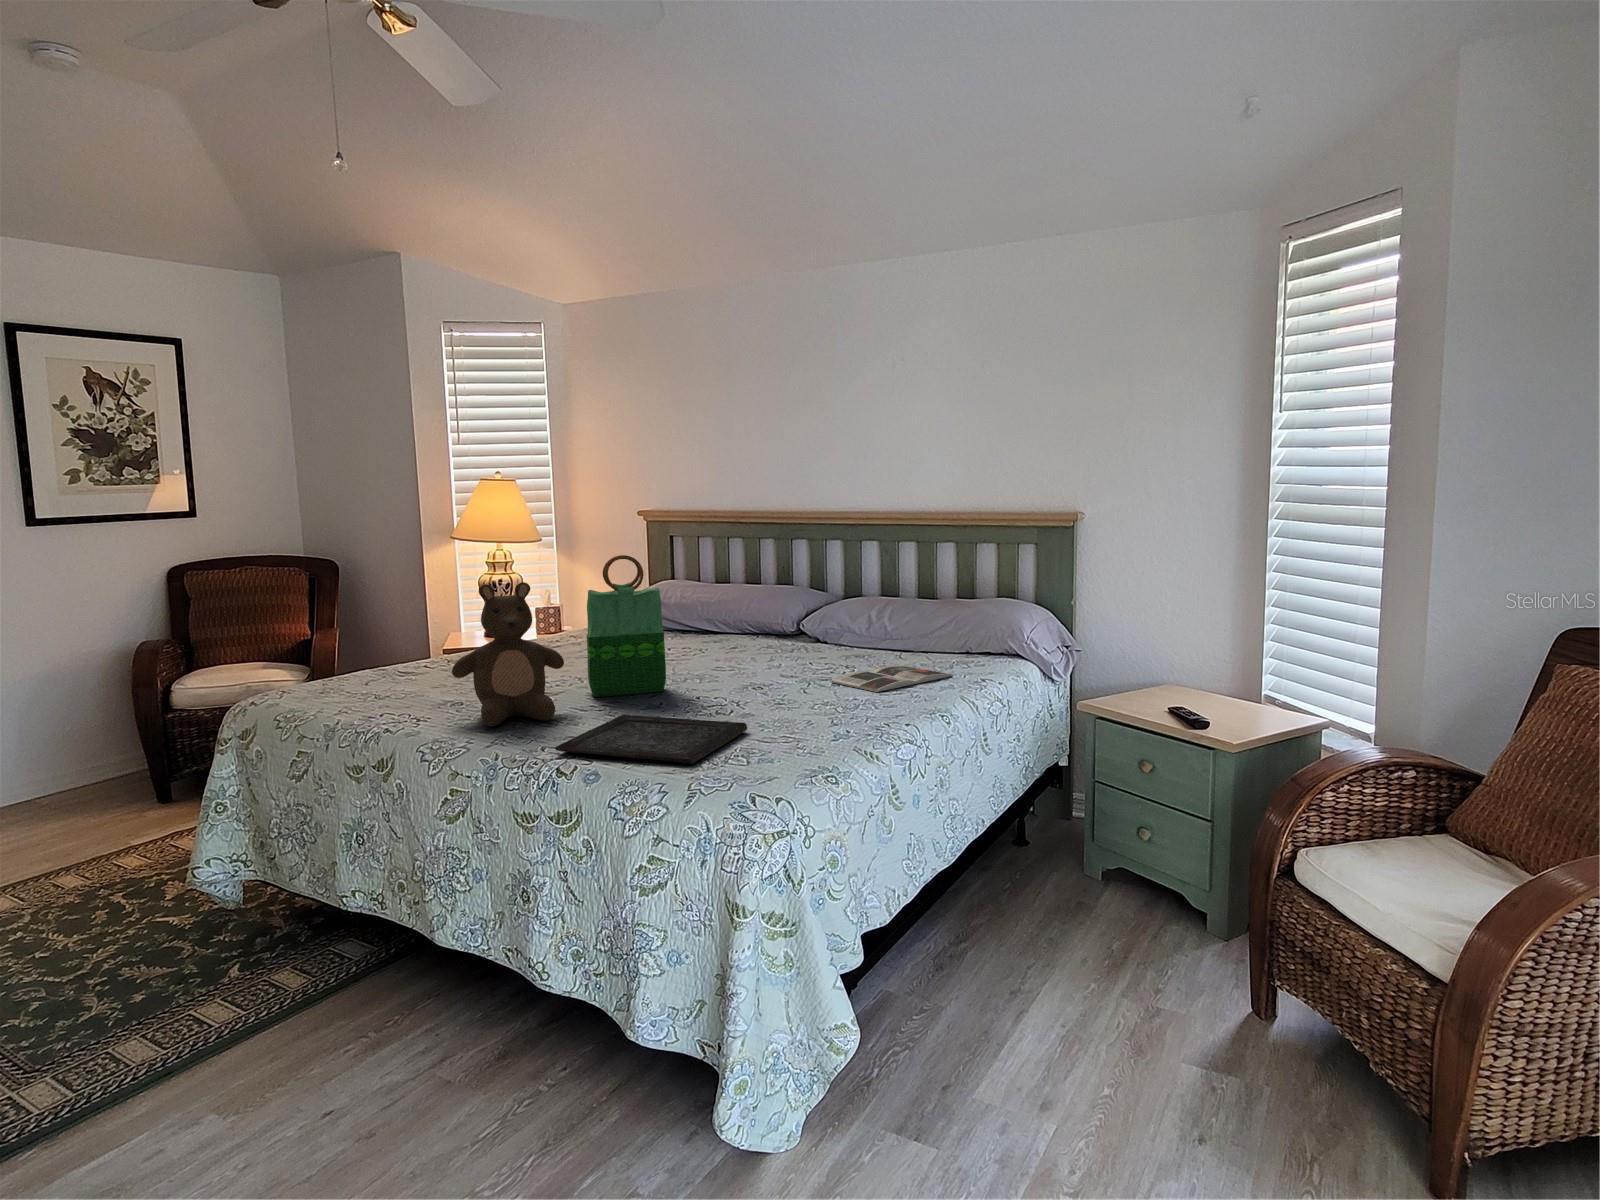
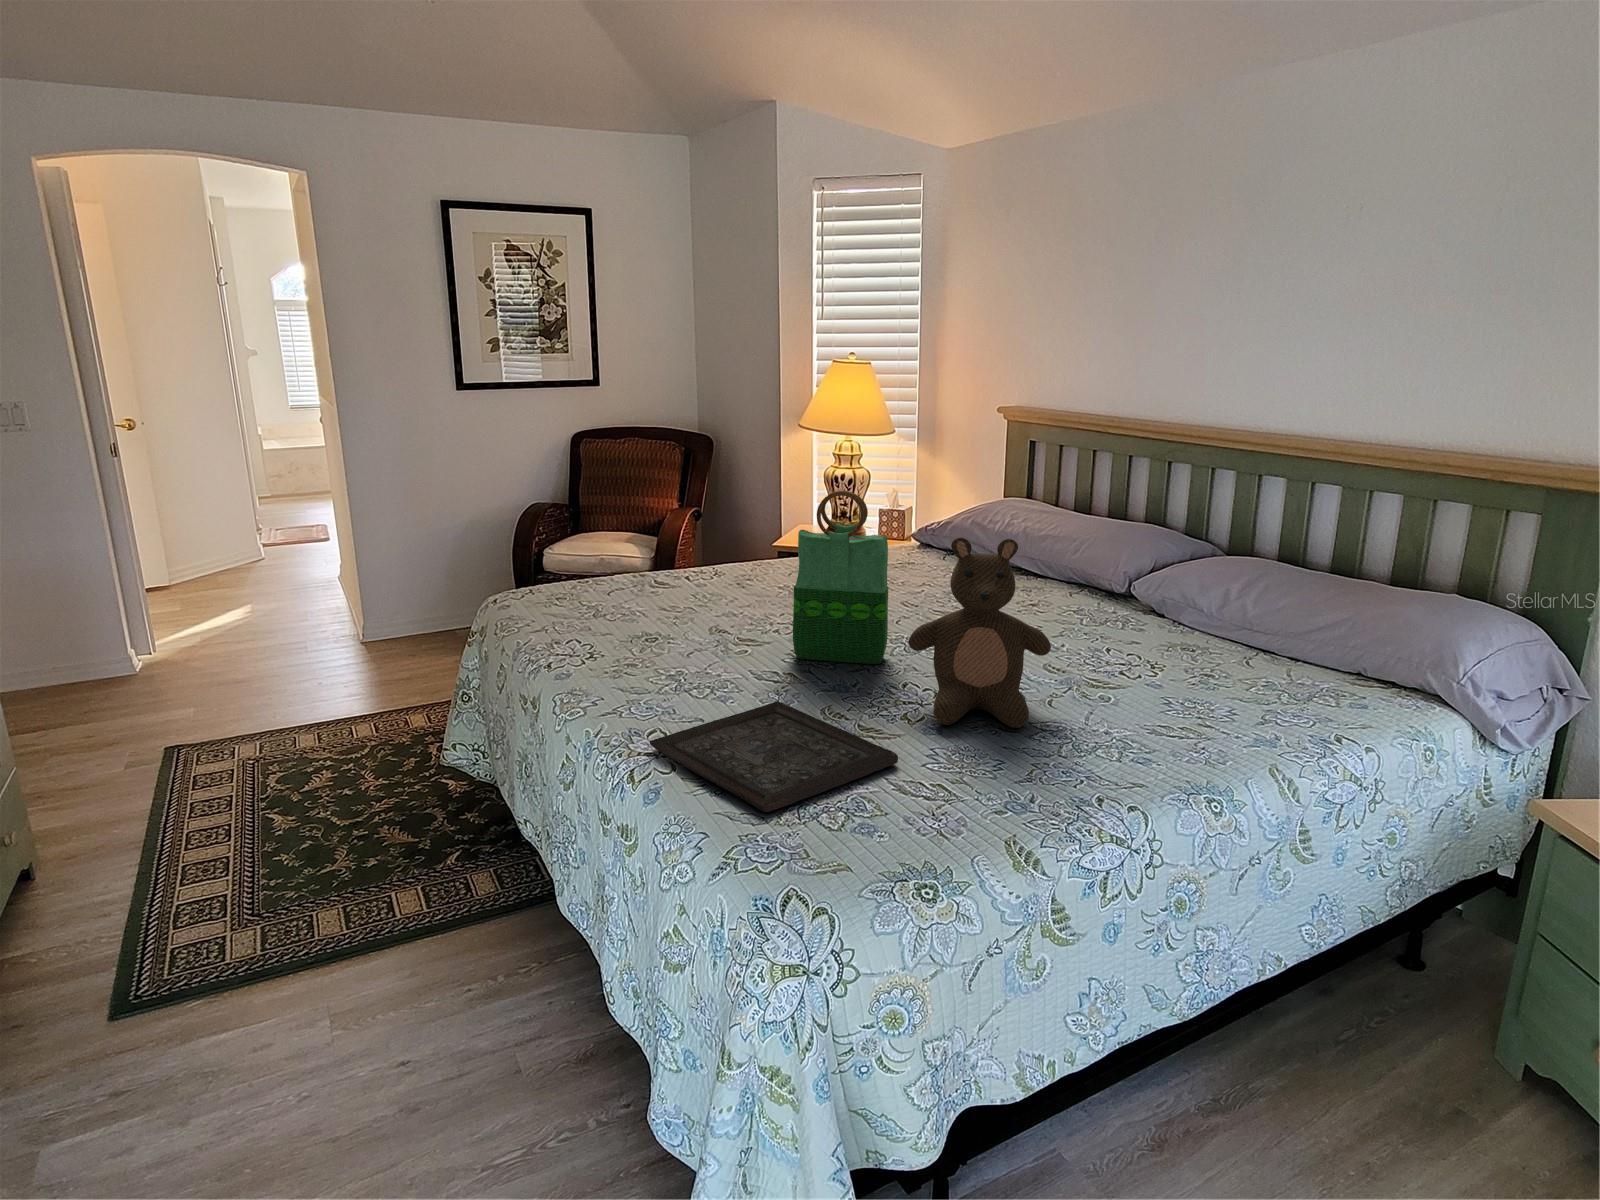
stuffed bear: present [452,582,564,726] -> present [908,538,1051,728]
magazine: present [830,665,953,692] -> none [1098,678,1291,726]

